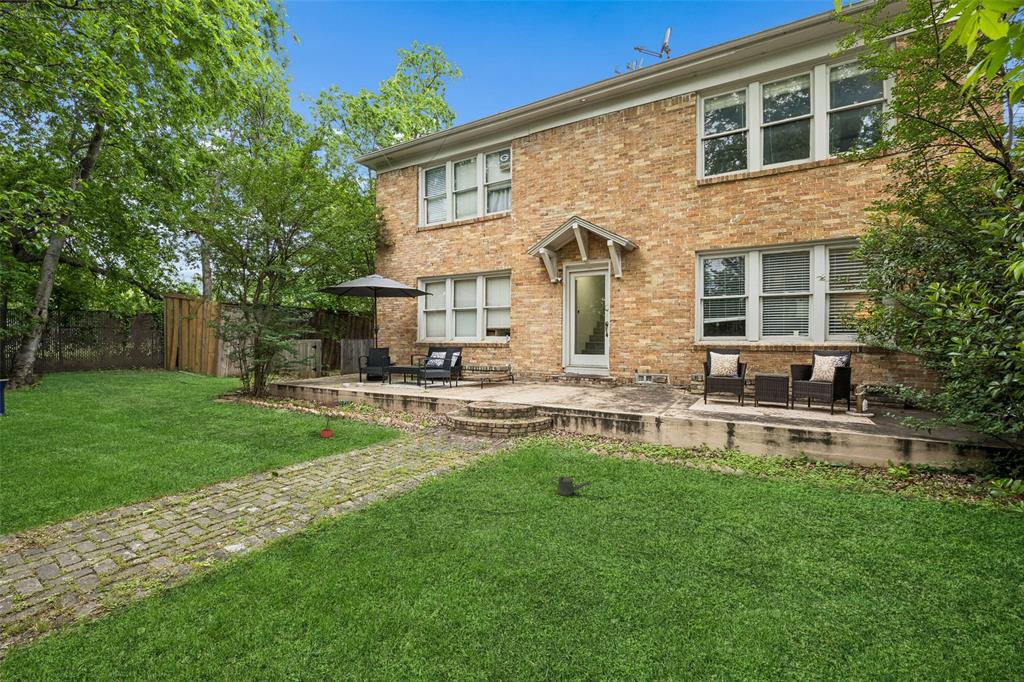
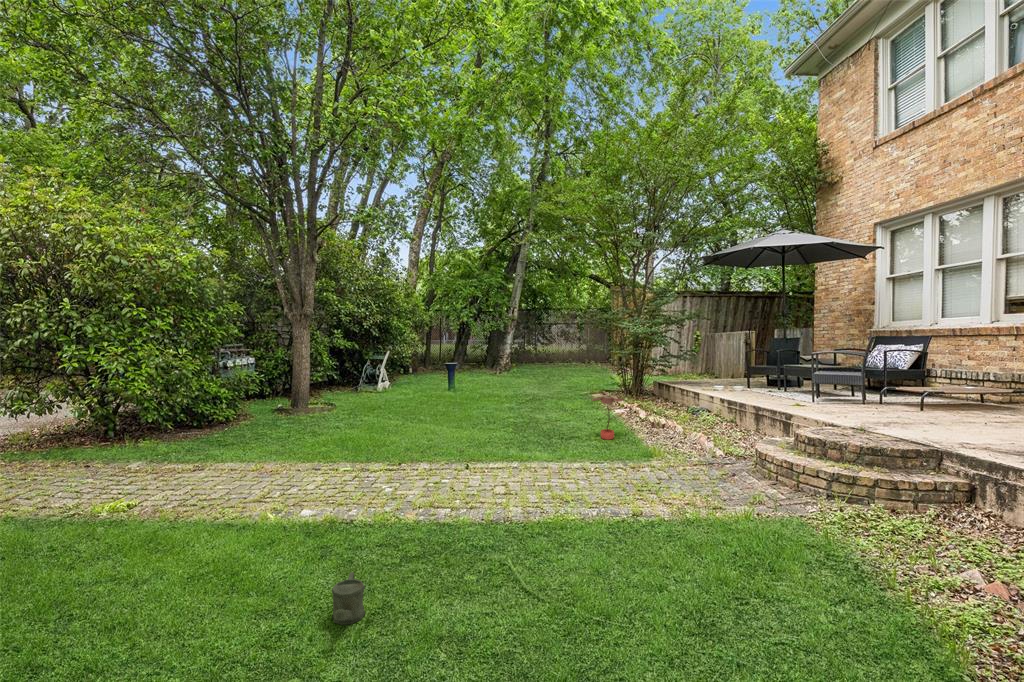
watering can: present [551,477,590,496] -> present [332,572,365,625]

